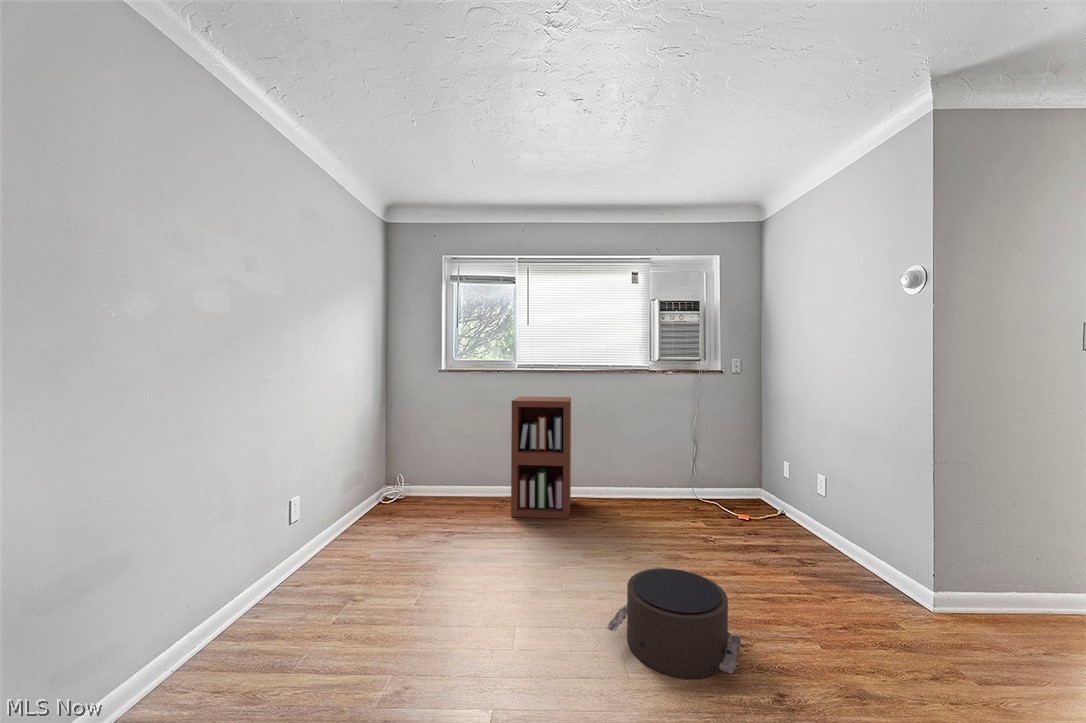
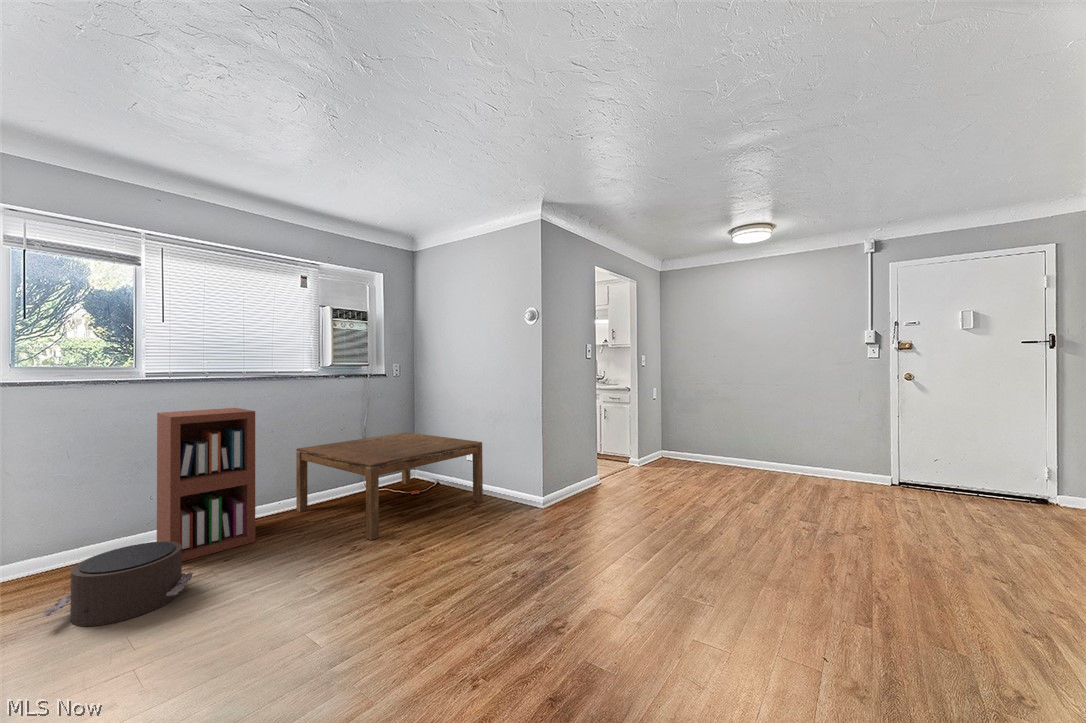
coffee table: none [621,441,830,558] -> present [296,432,483,540]
pouf: present [607,568,741,679] -> present [42,541,194,626]

